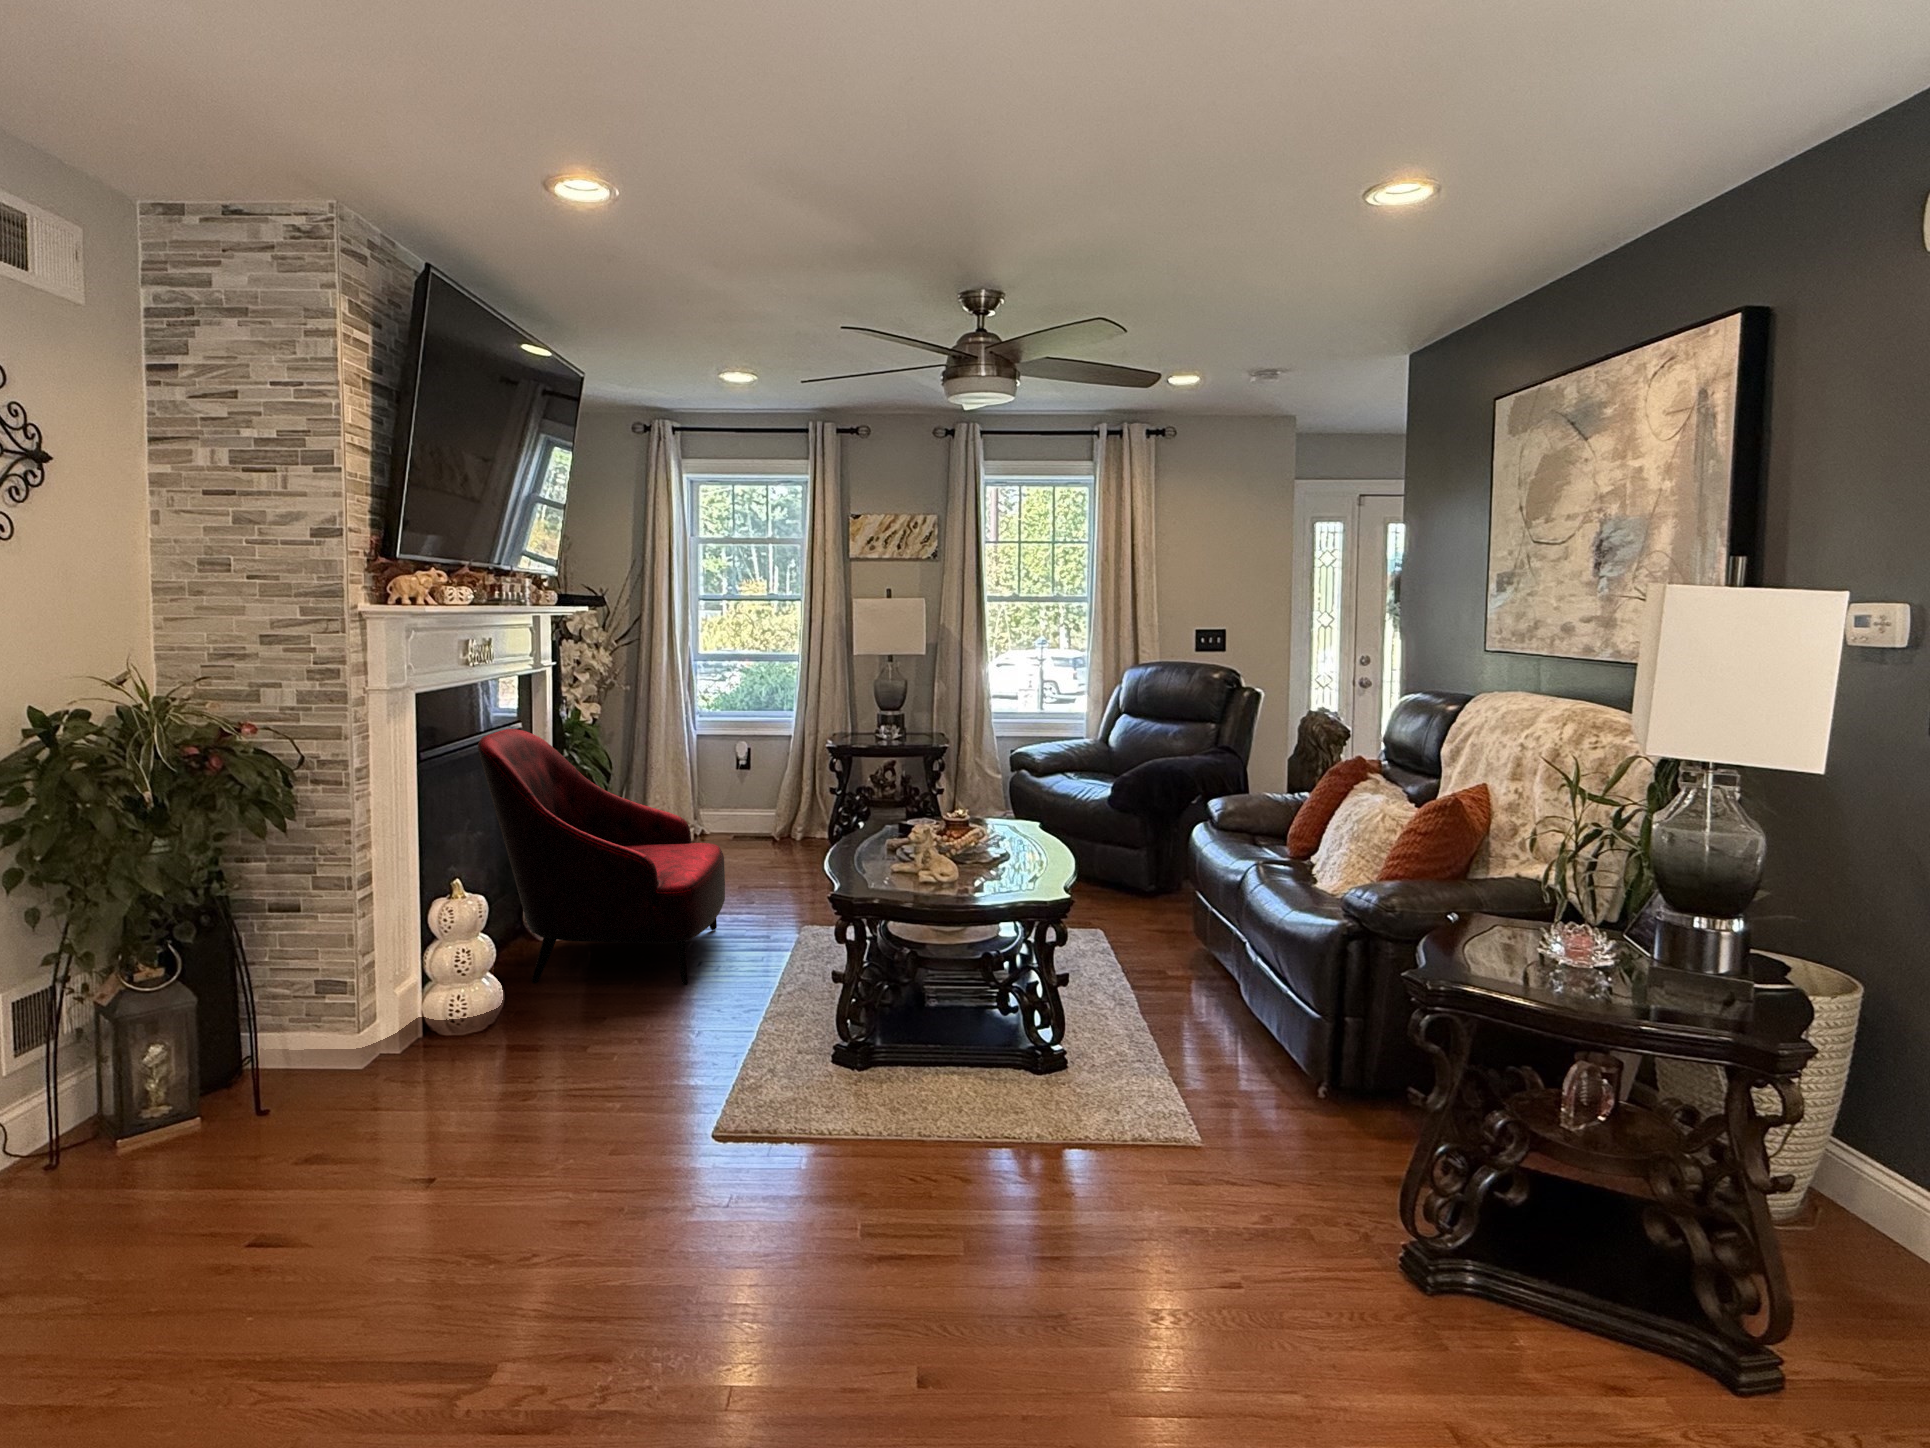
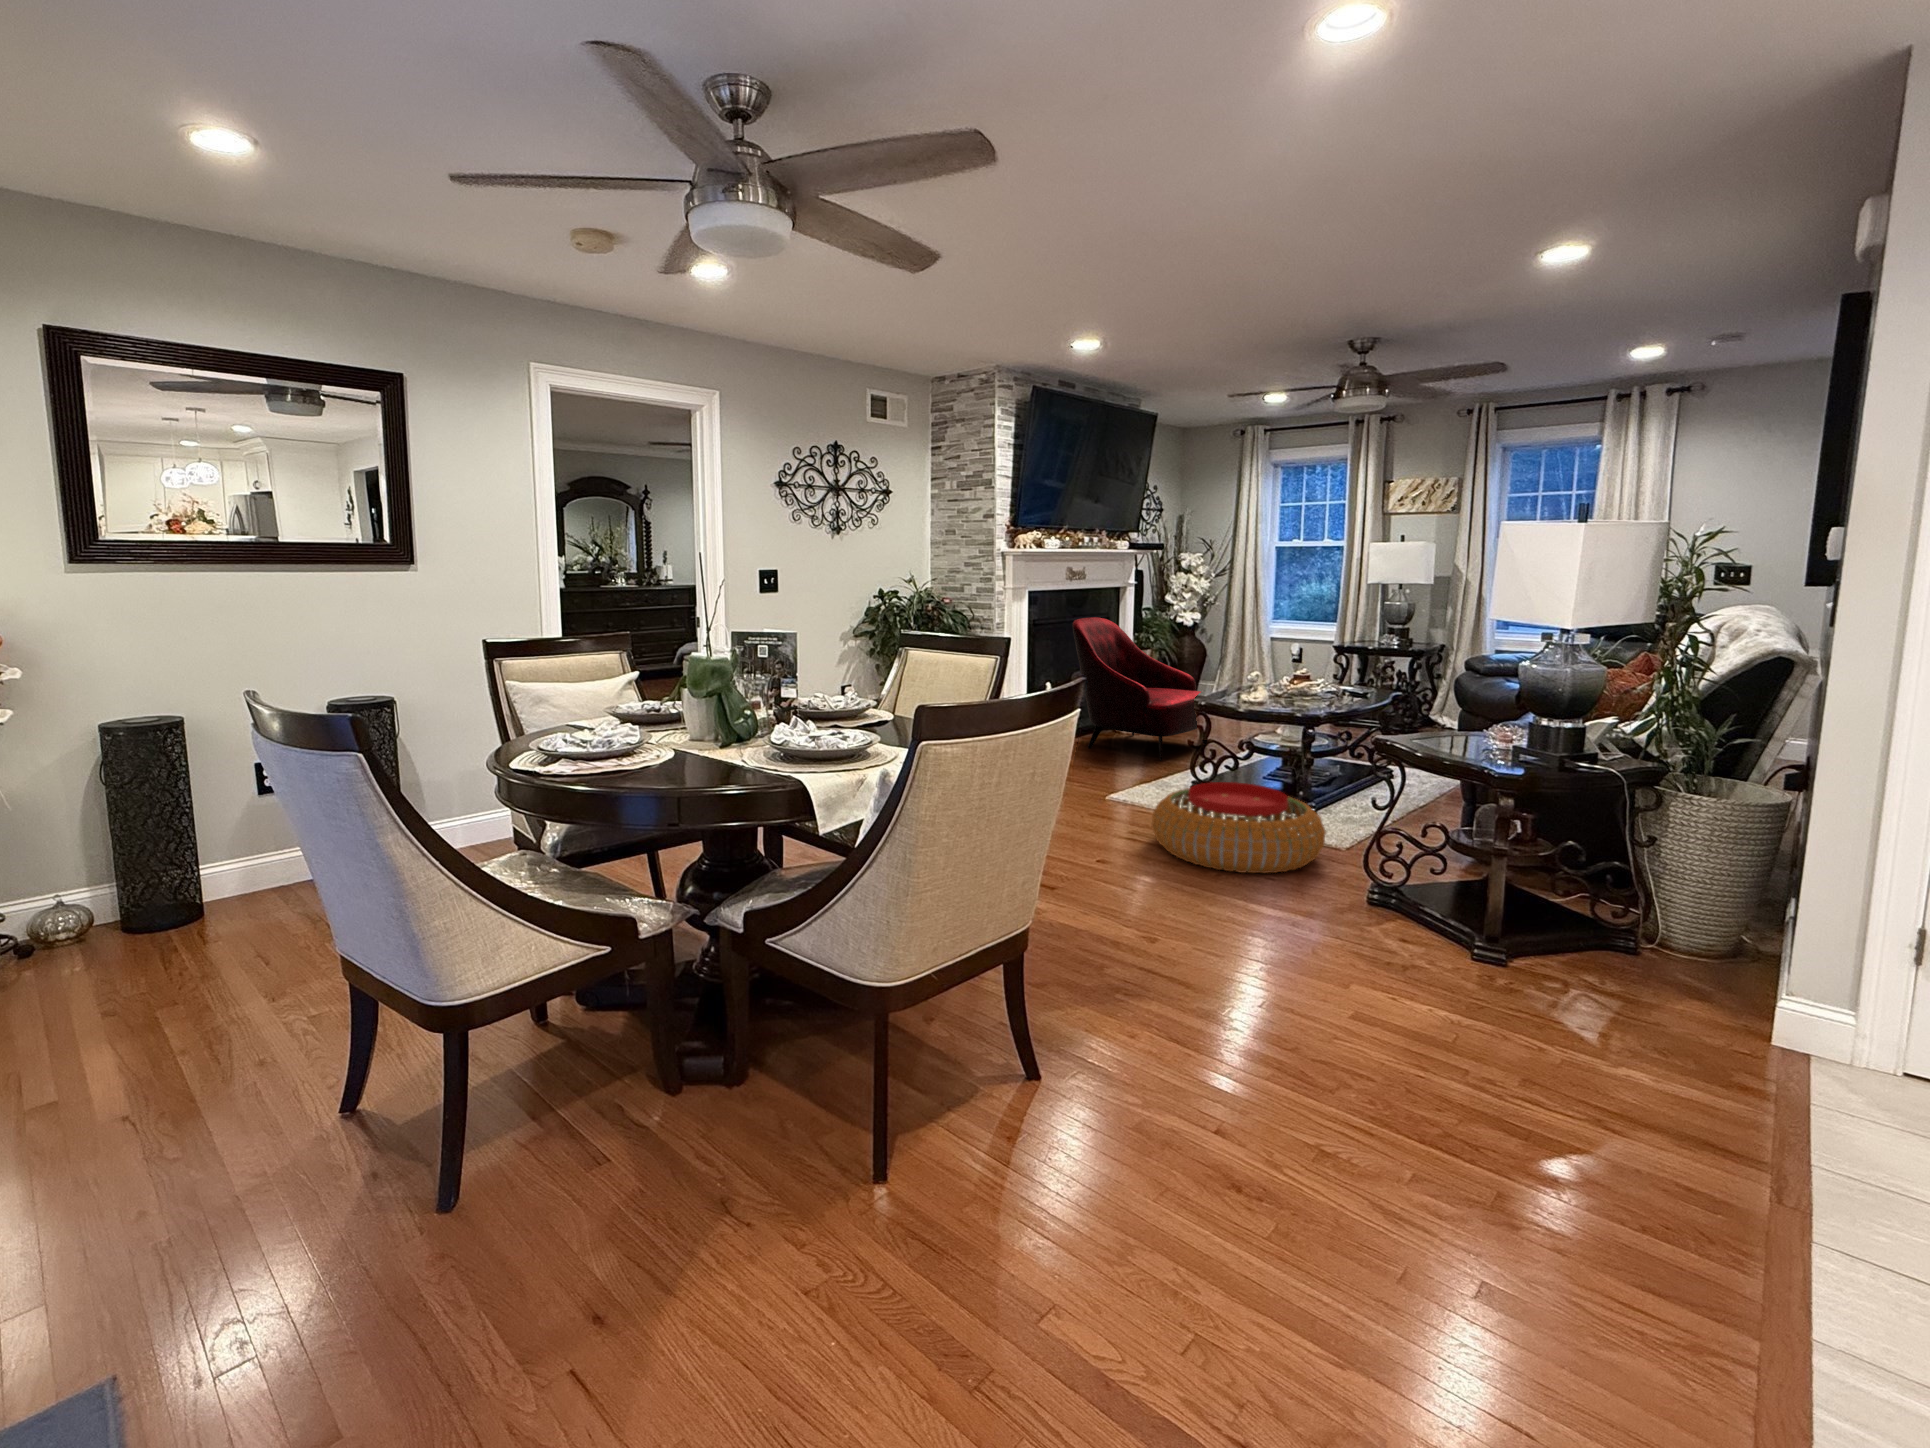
pouf: none [895,1055,1219,1283] -> present [1152,782,1326,873]

